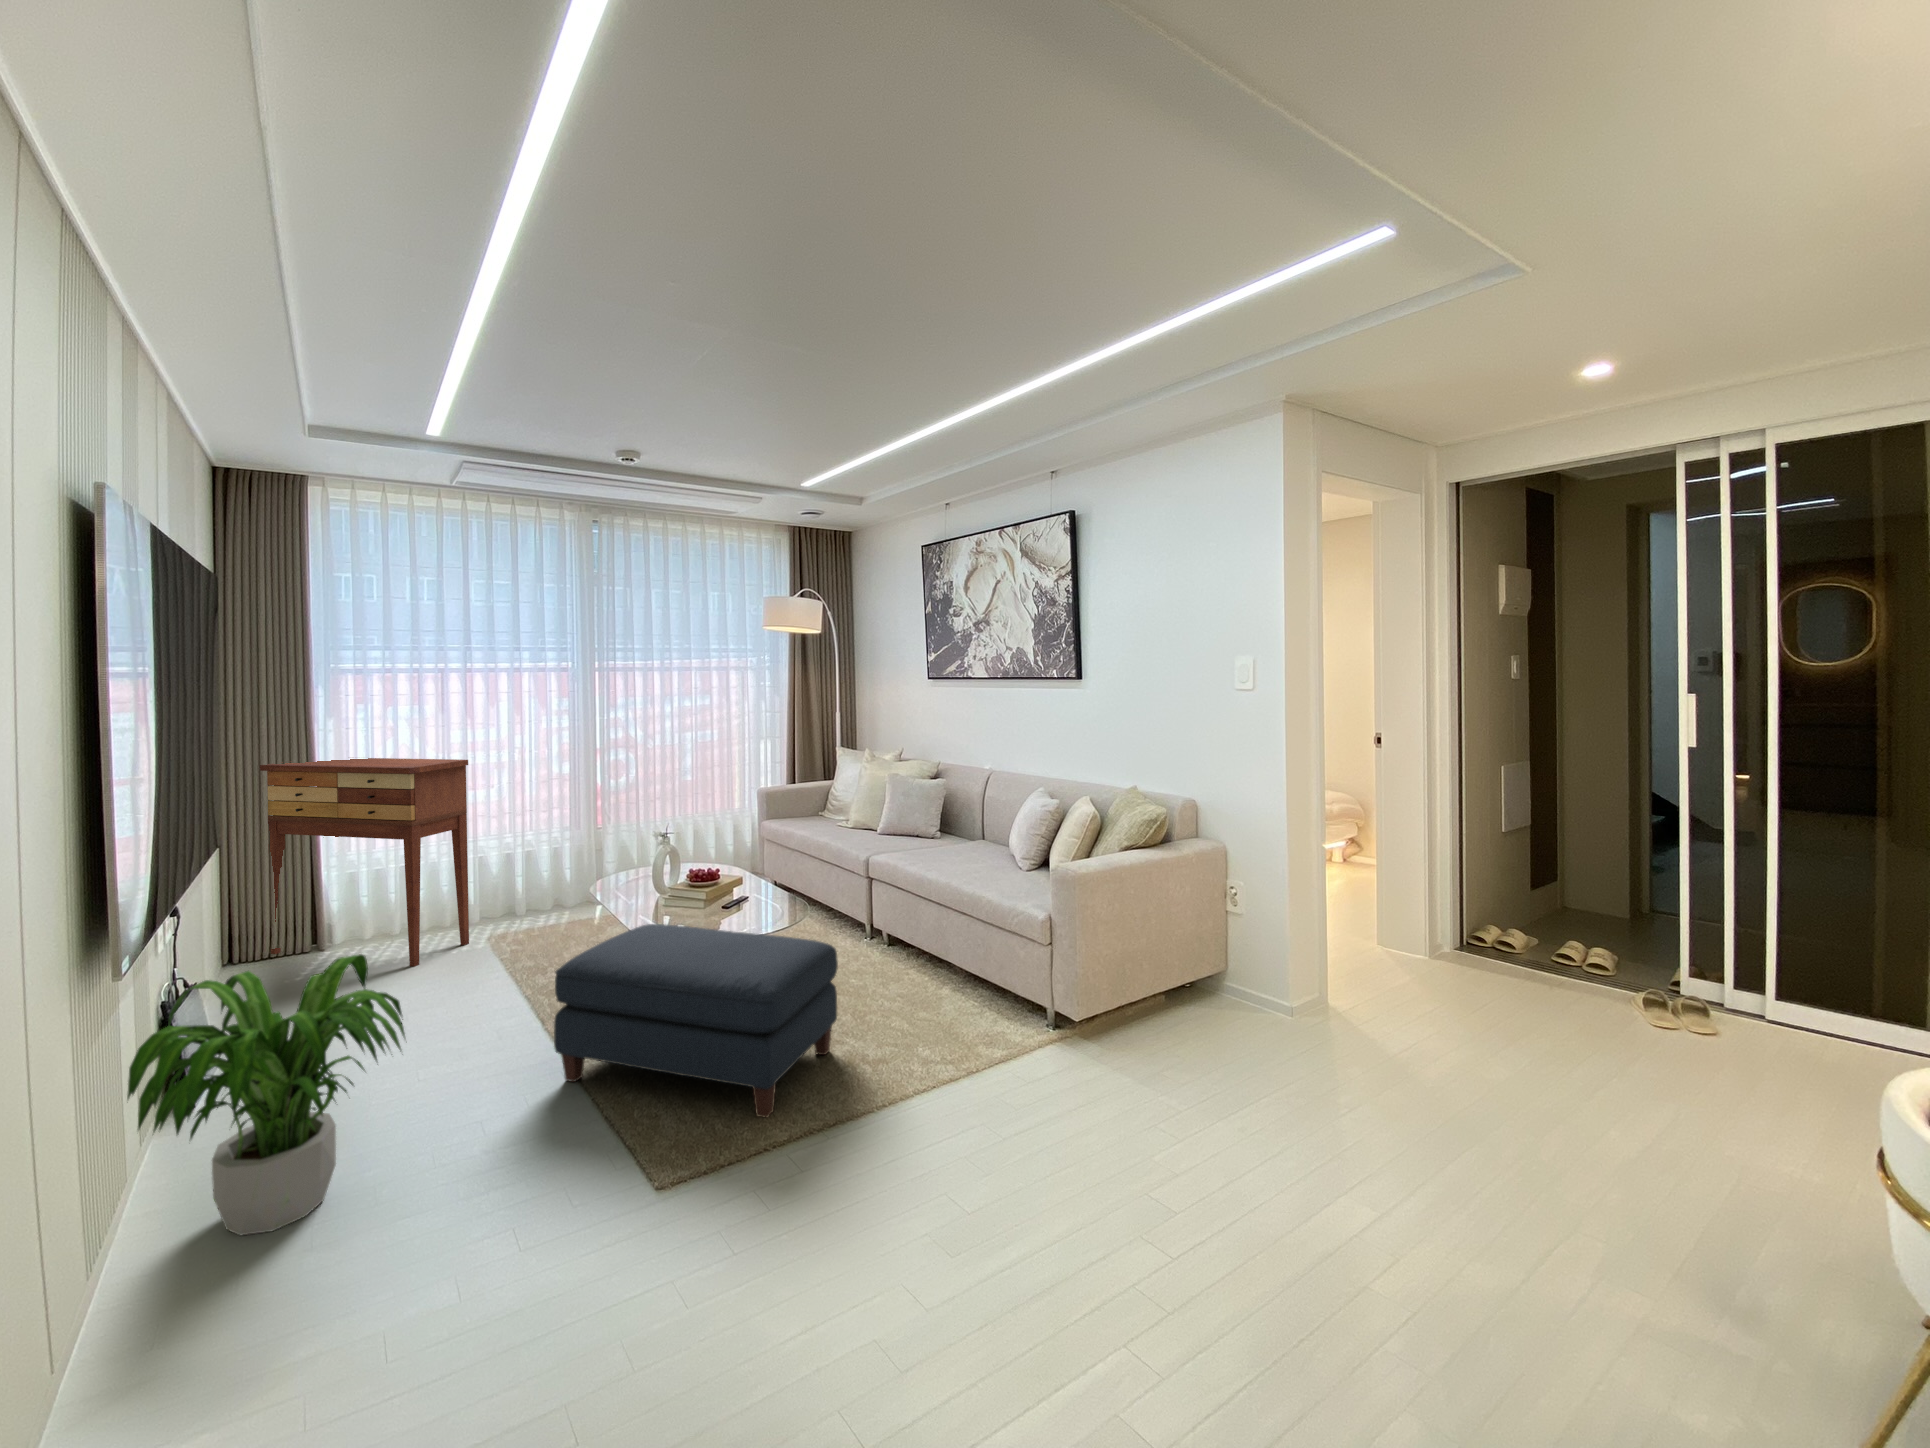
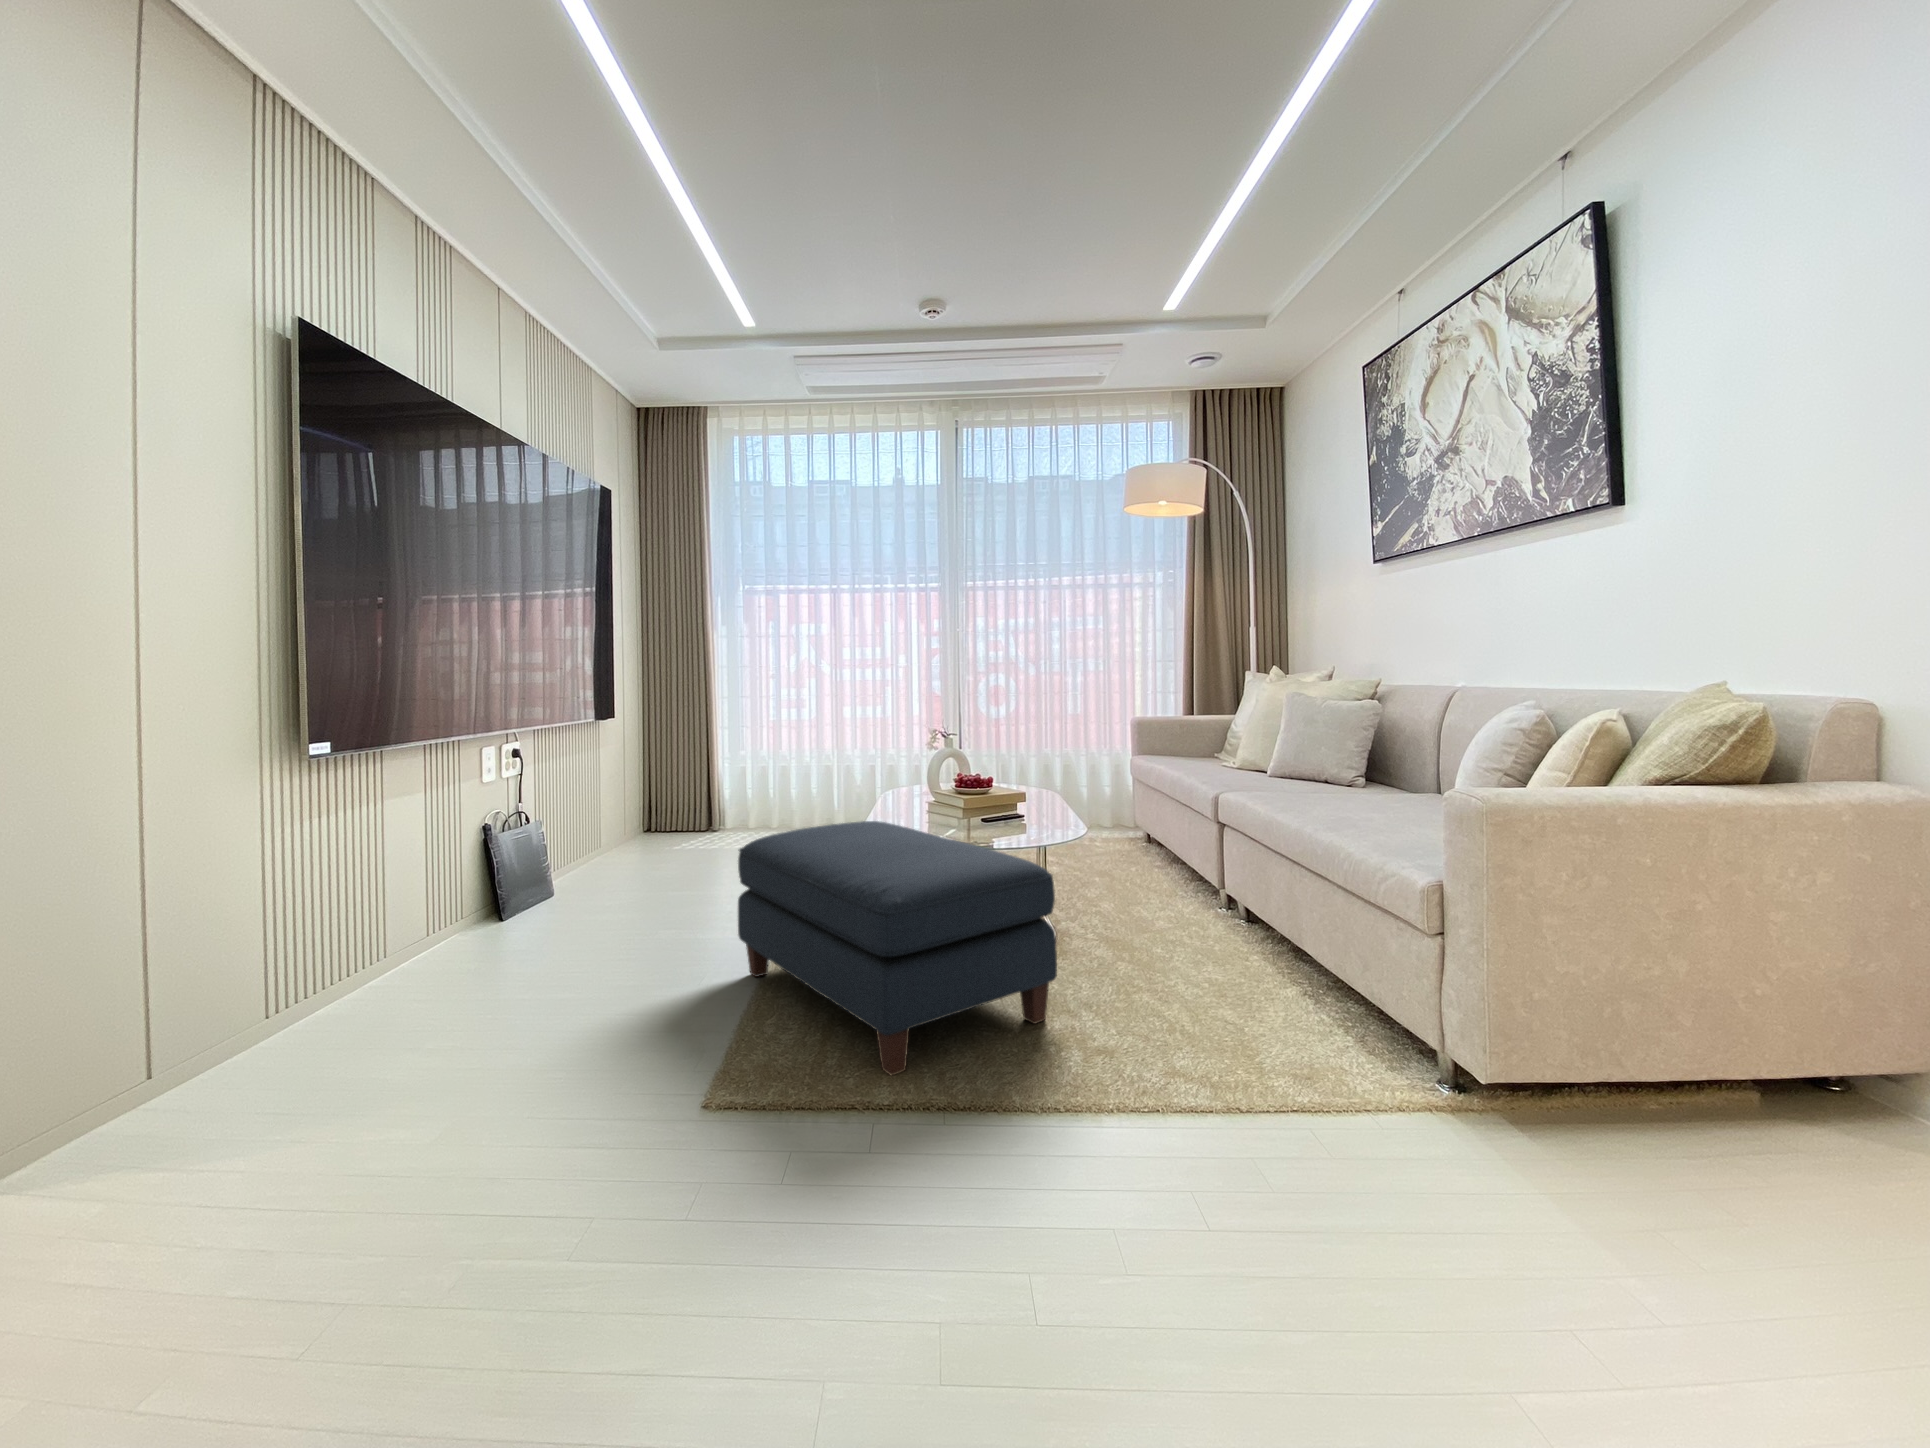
console table: present [260,758,469,967] -> none [674,661,817,855]
potted plant: present [127,954,405,1235] -> none [307,790,560,1030]

